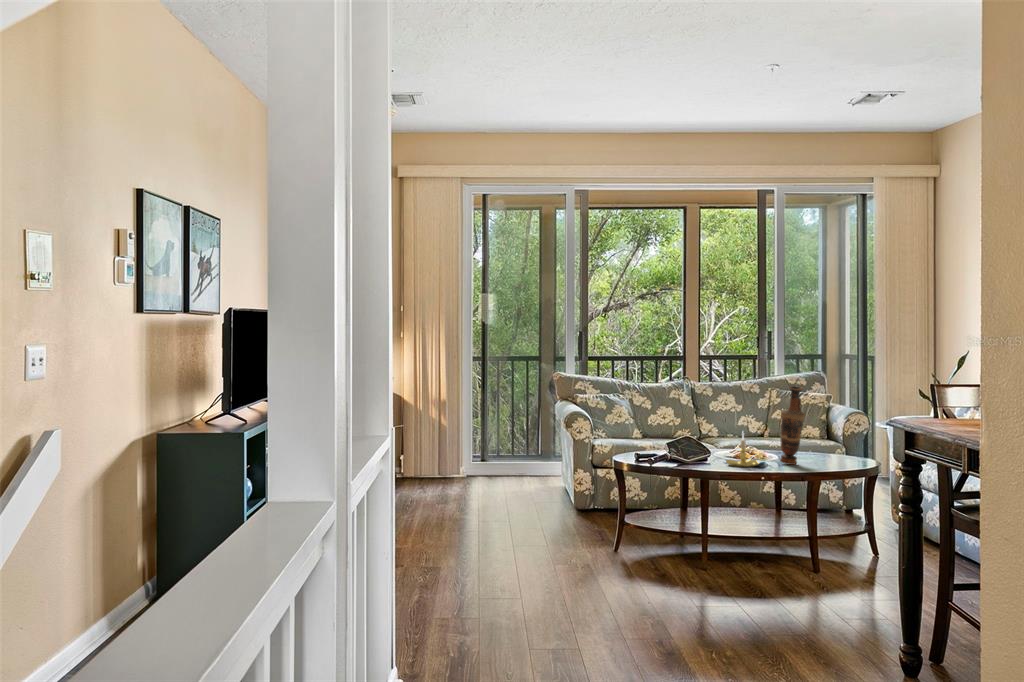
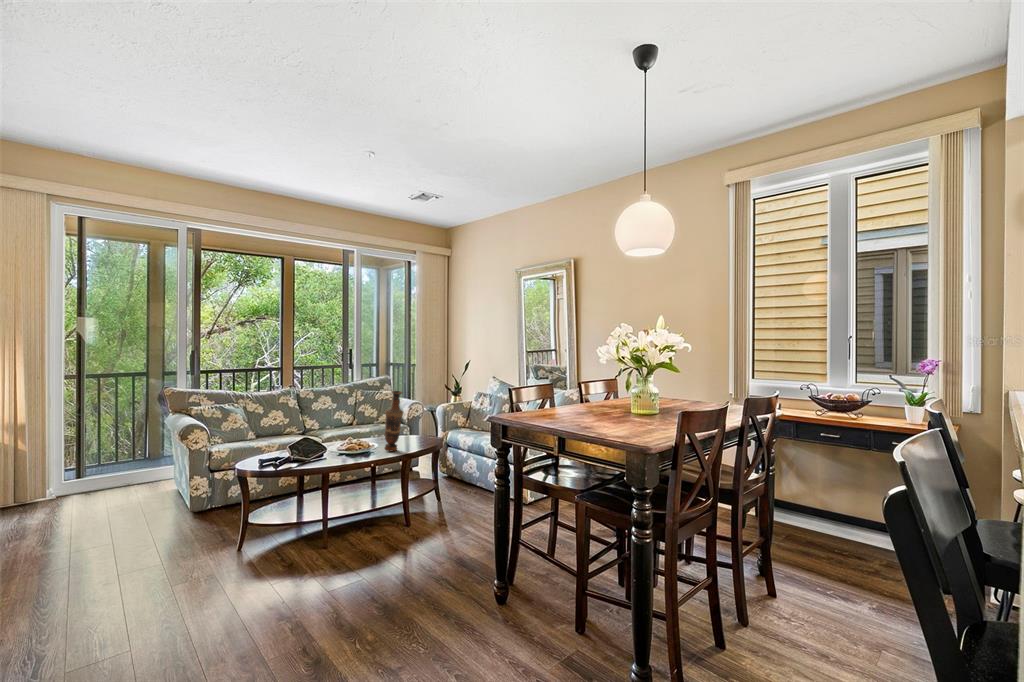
candle holder: present [726,432,760,467] -> none [344,430,375,460]

